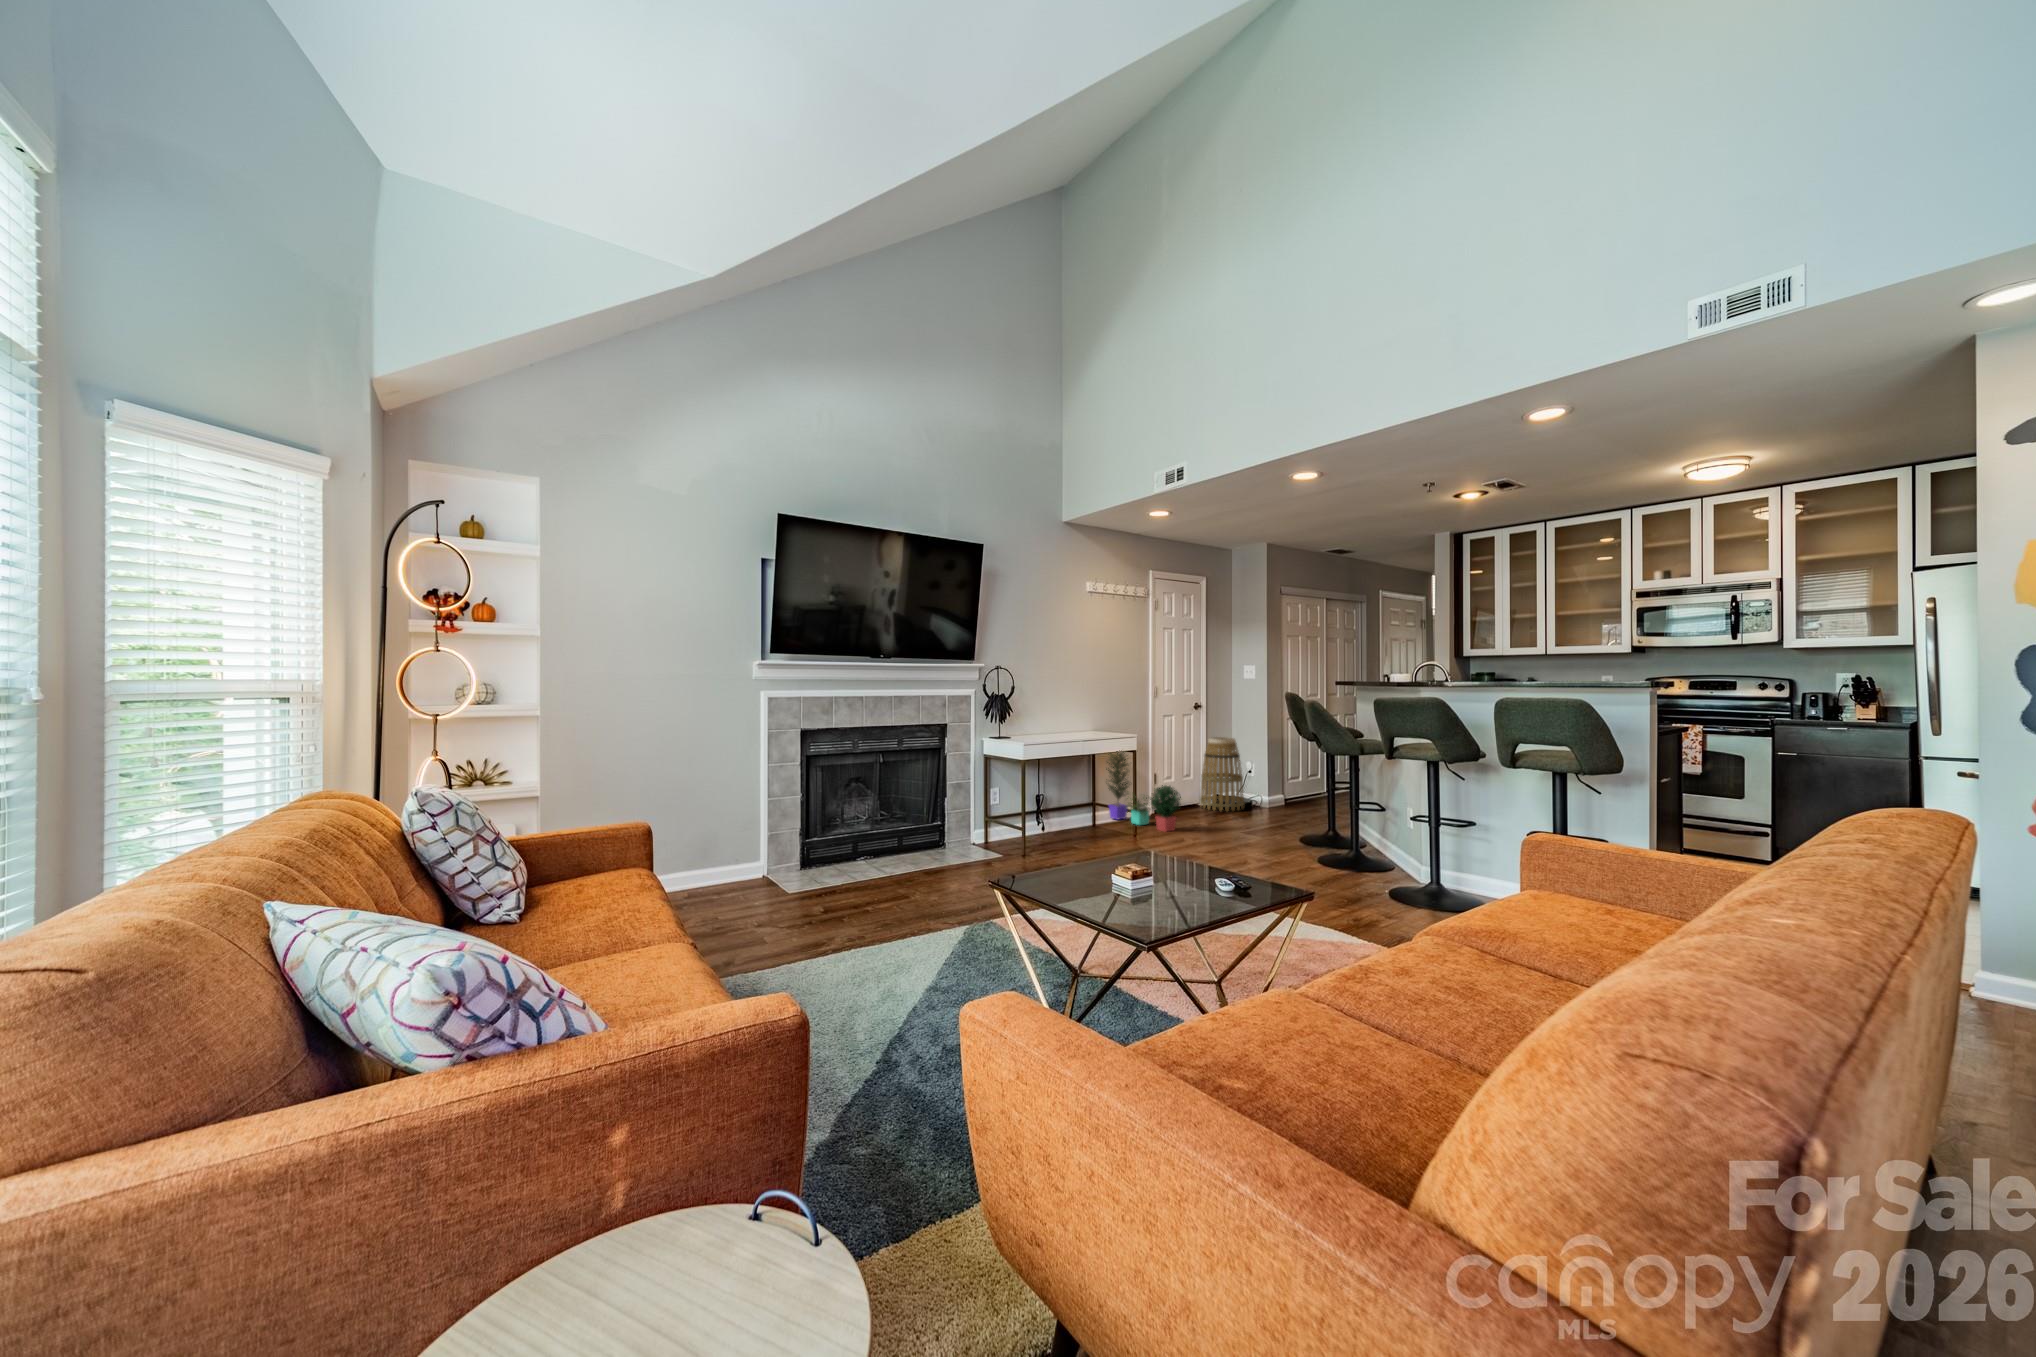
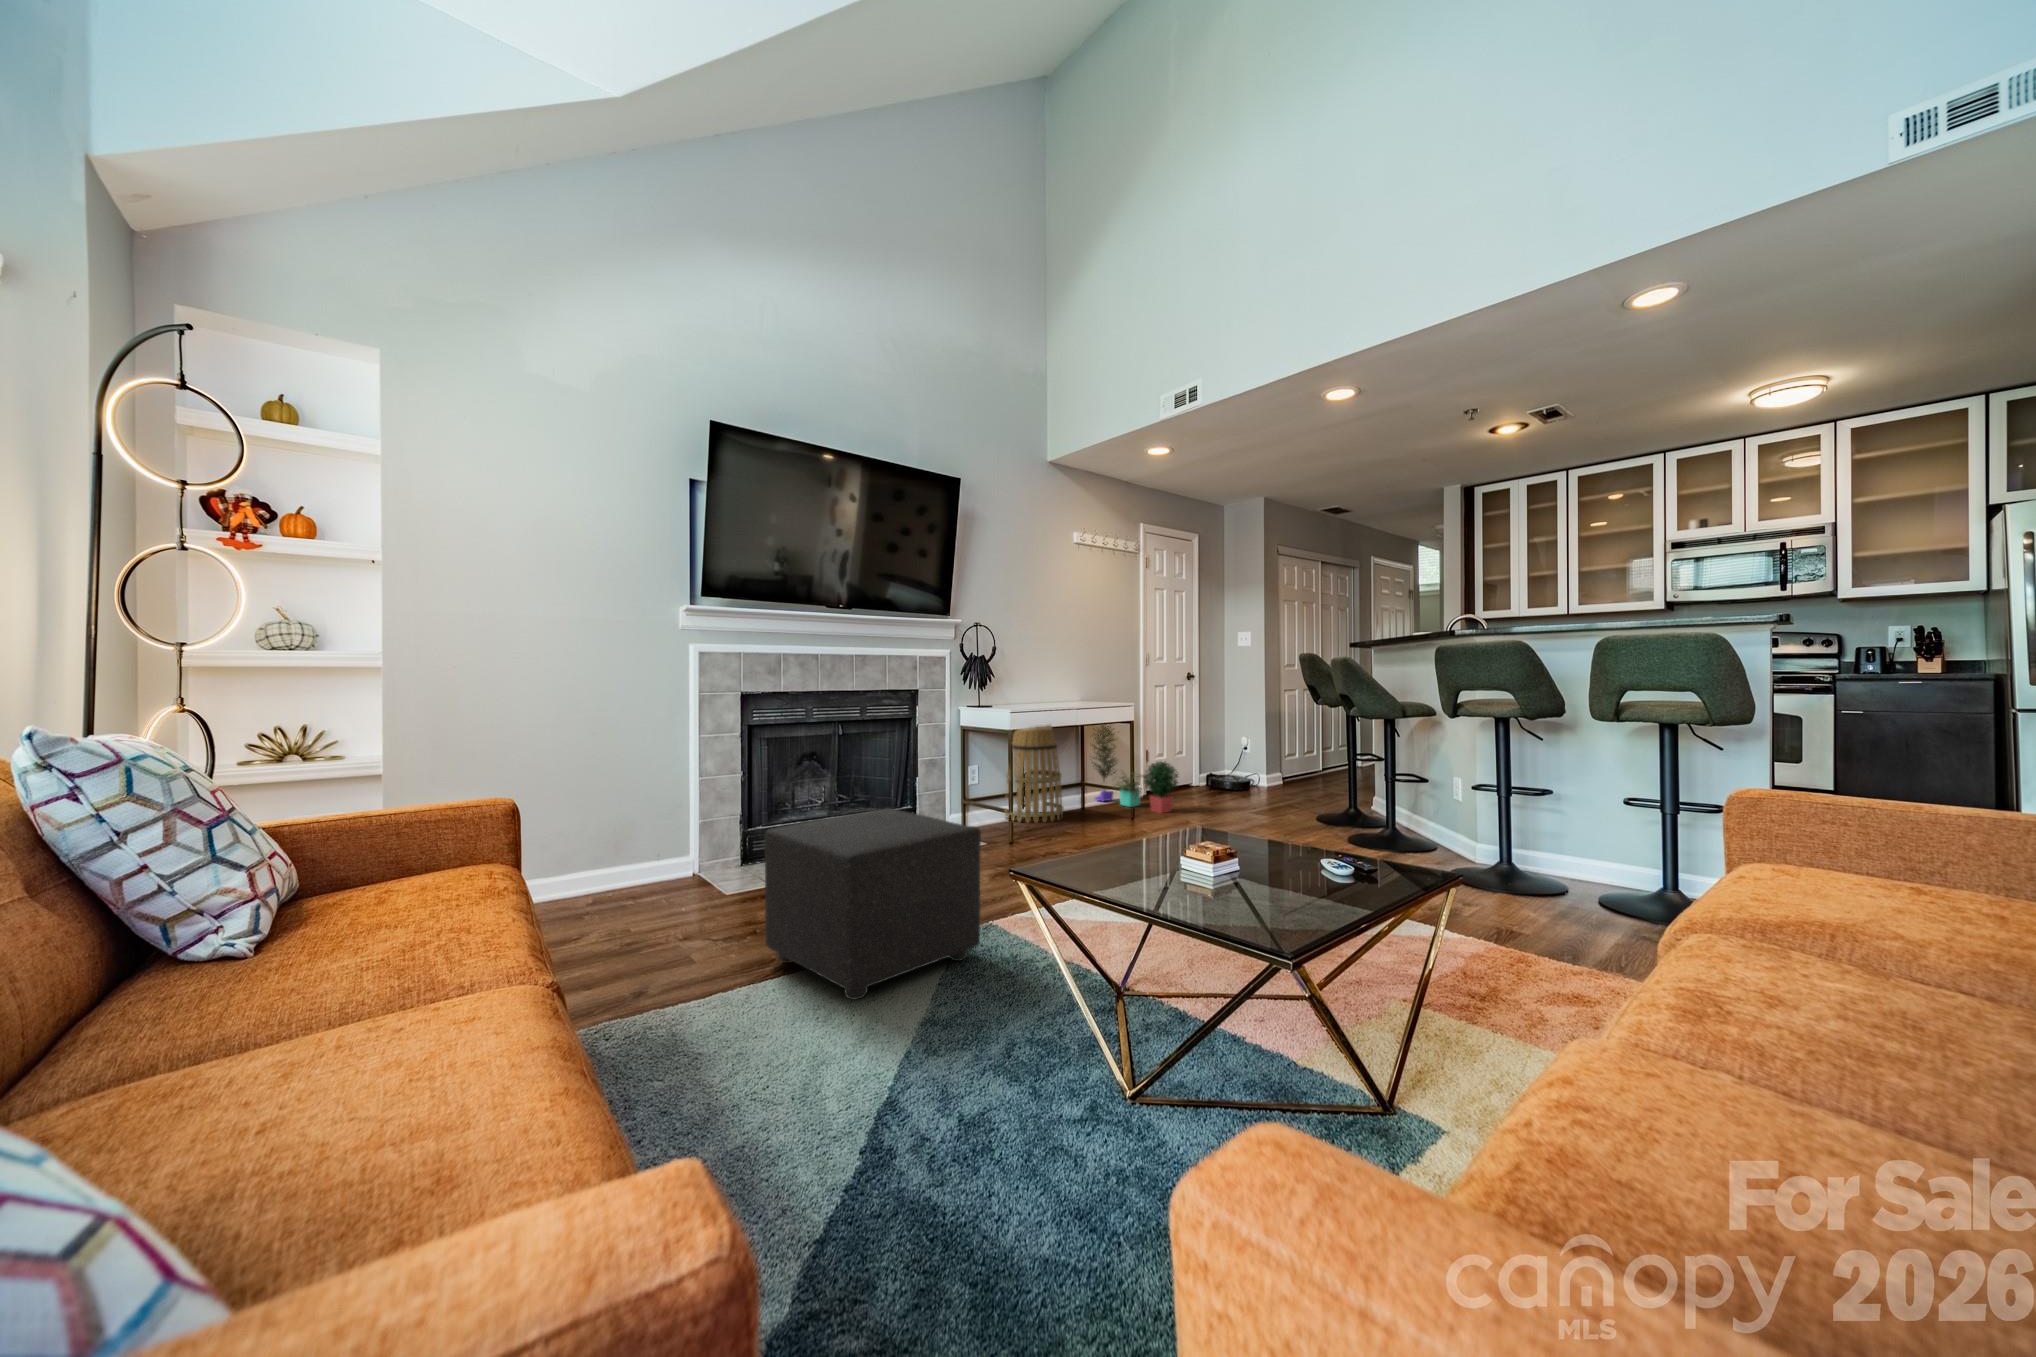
basket: present [1200,737,1245,811] -> present [1005,725,1063,823]
ottoman: none [818,829,981,973] -> present [765,808,981,1000]

